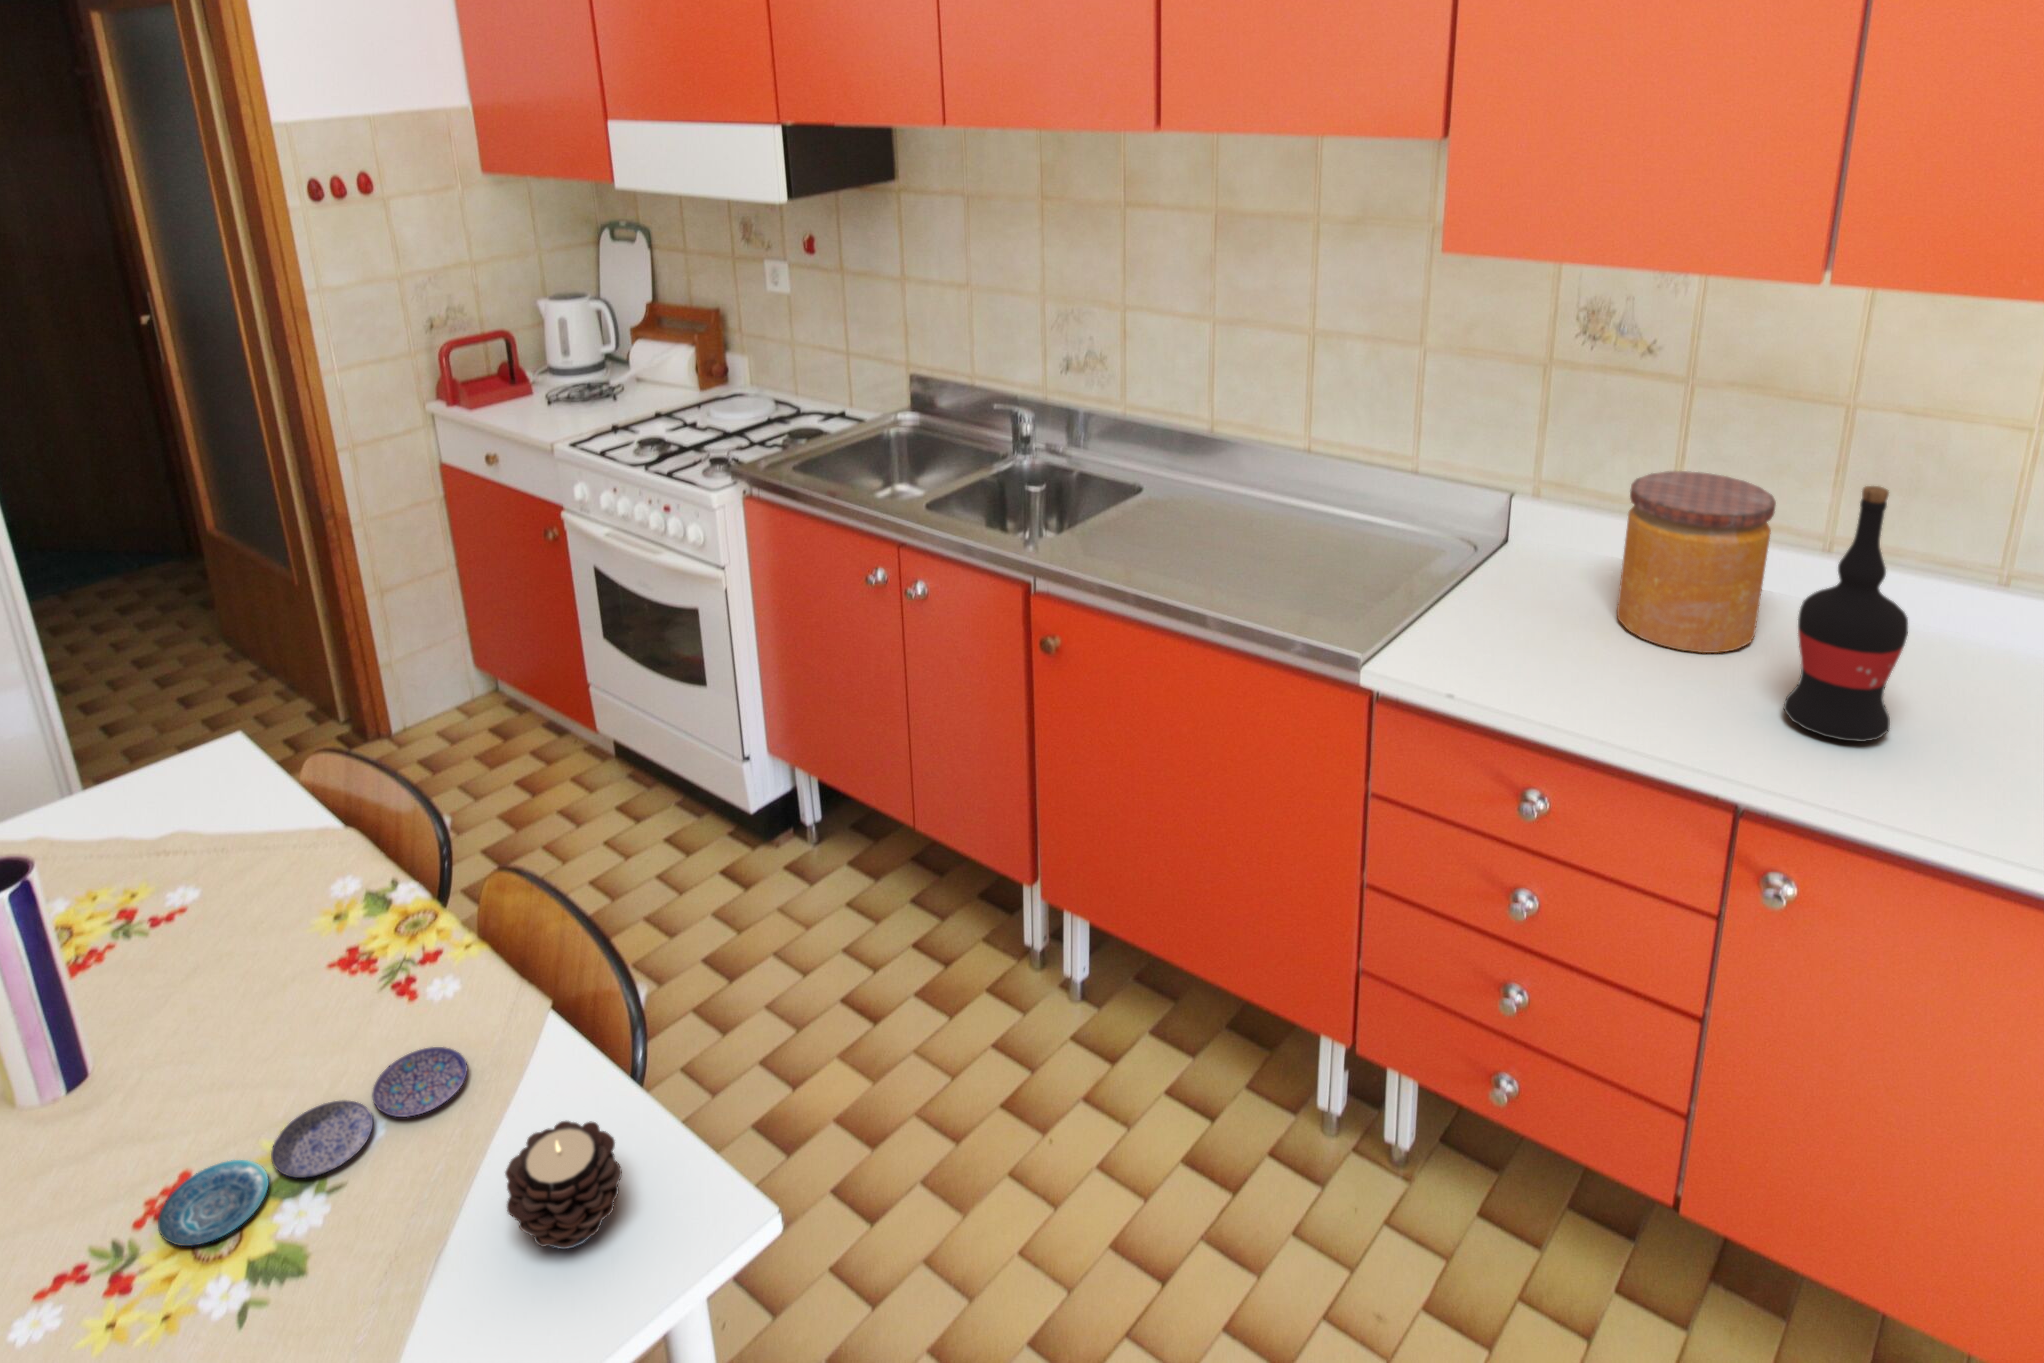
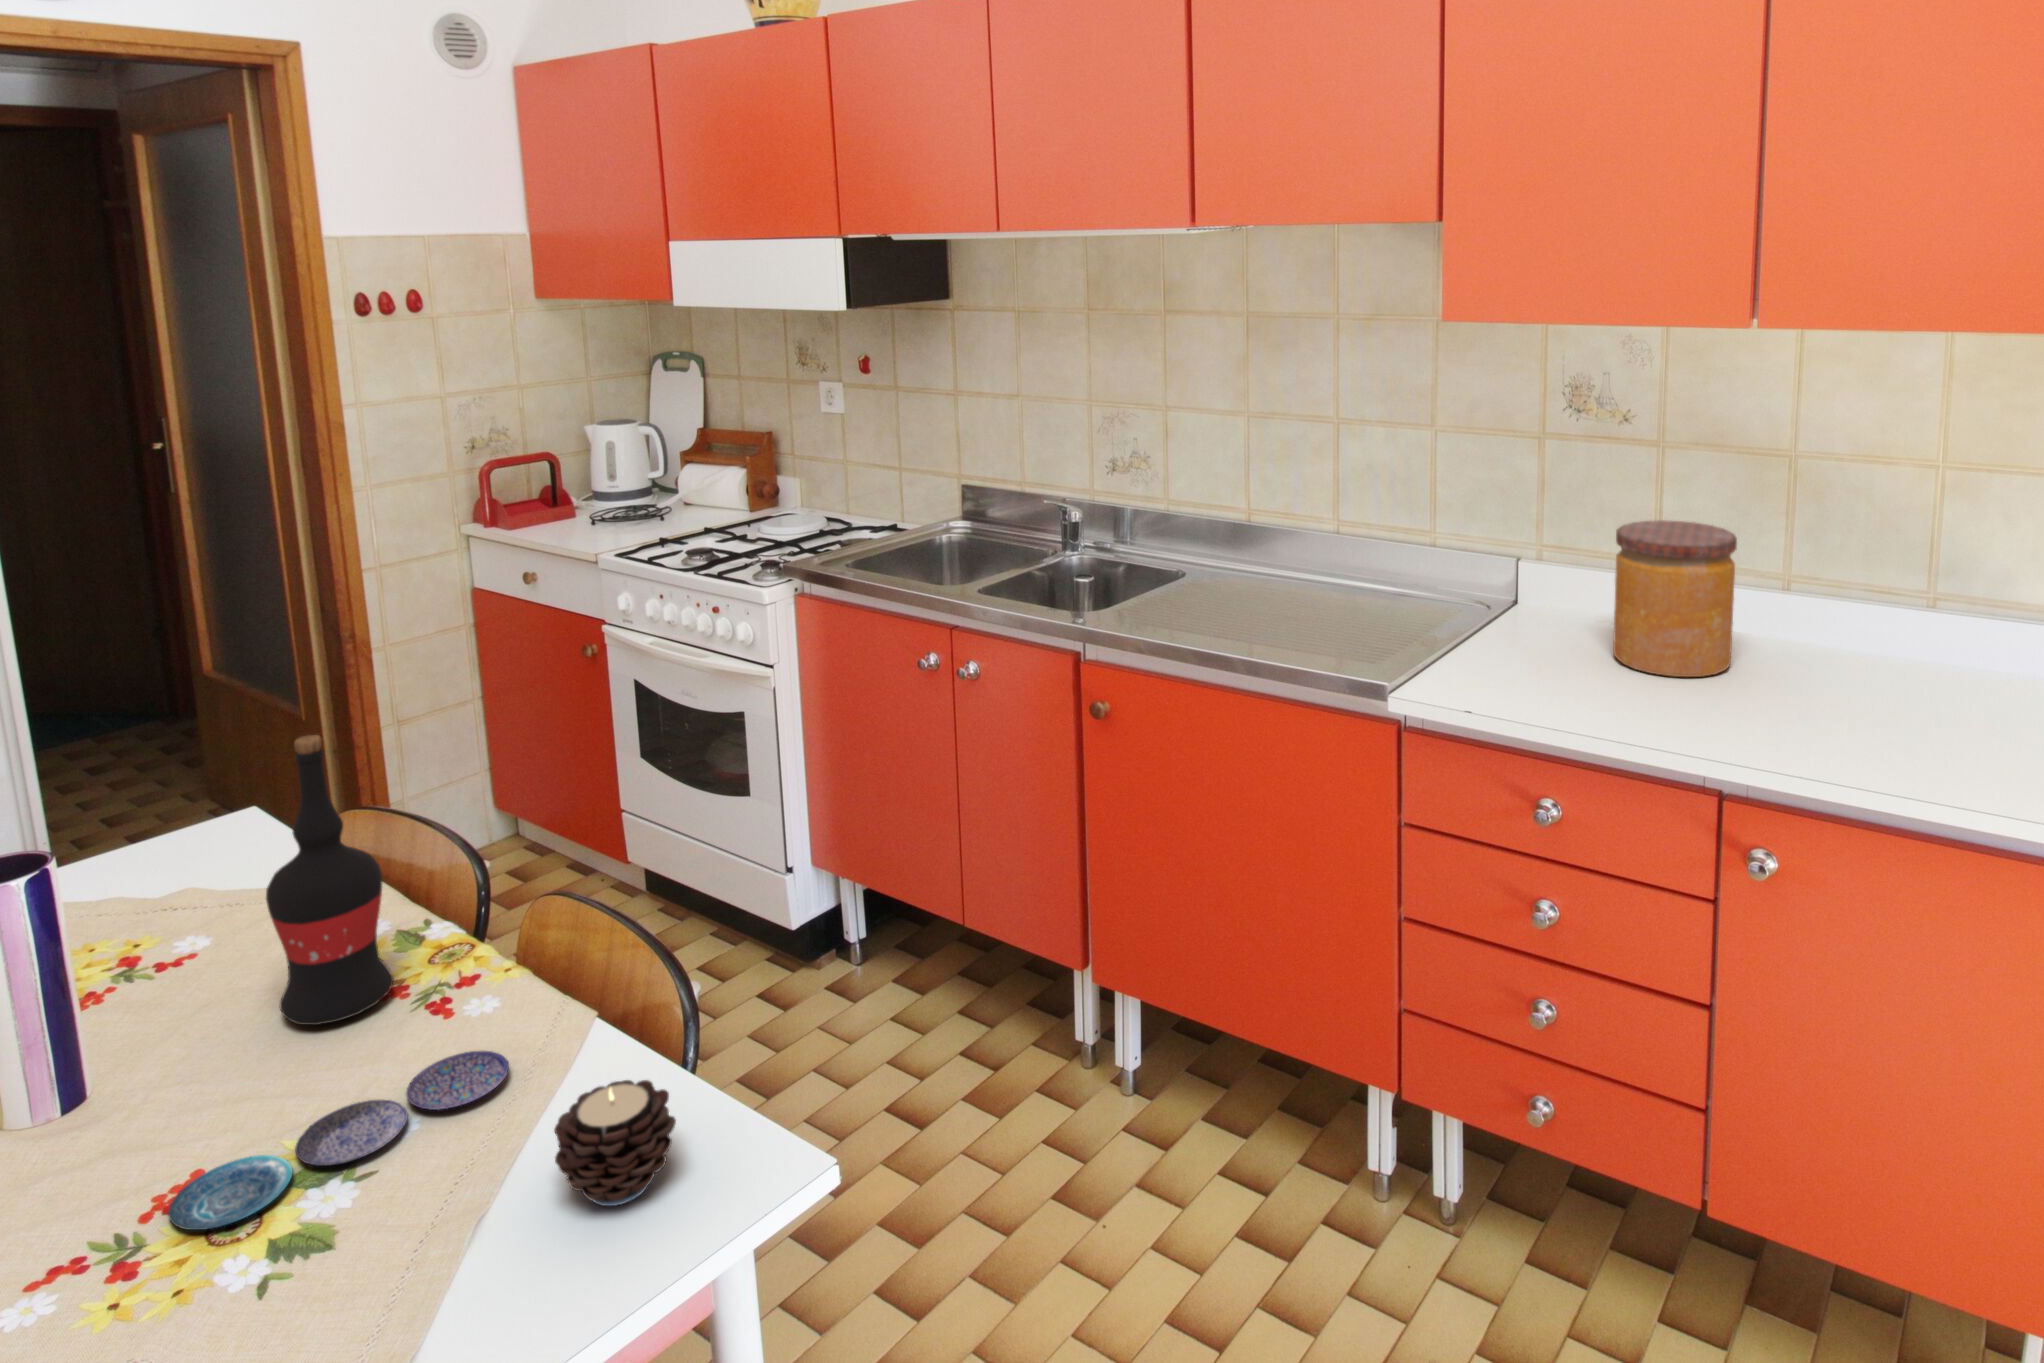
wine bottle: present [1784,486,1908,742] -> present [266,735,394,1025]

